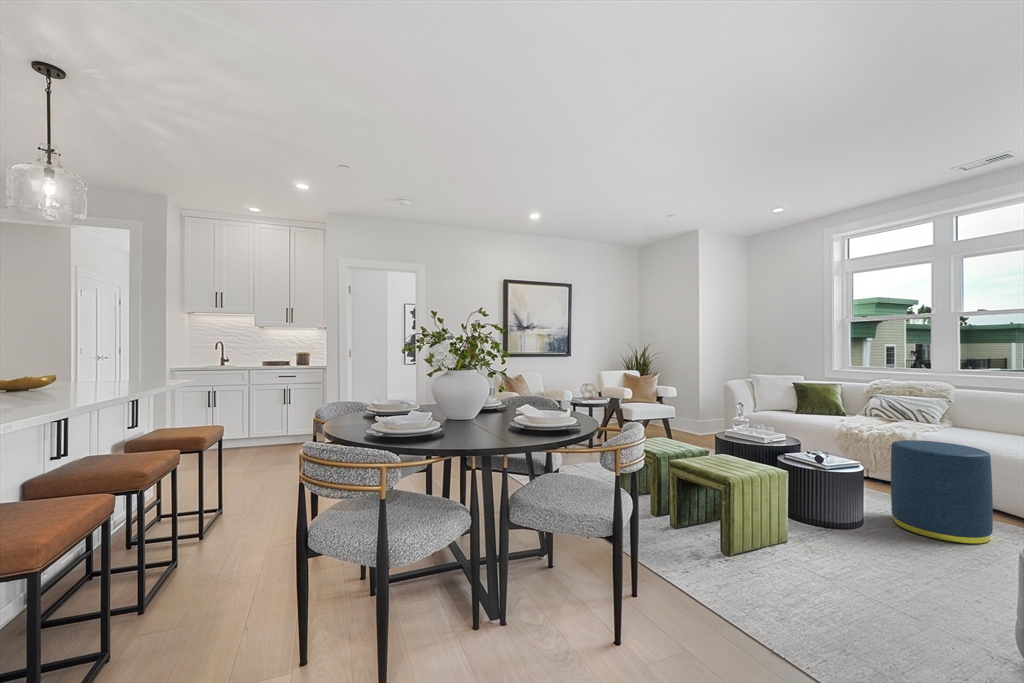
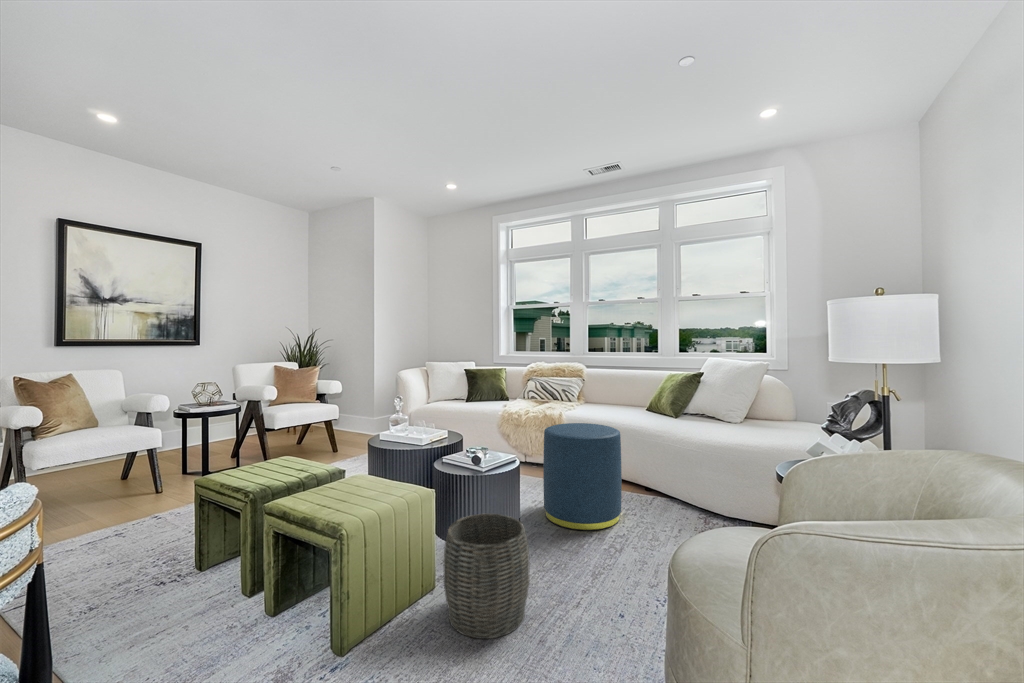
woven basket: none [799,494,877,580] -> present [444,514,530,639]

